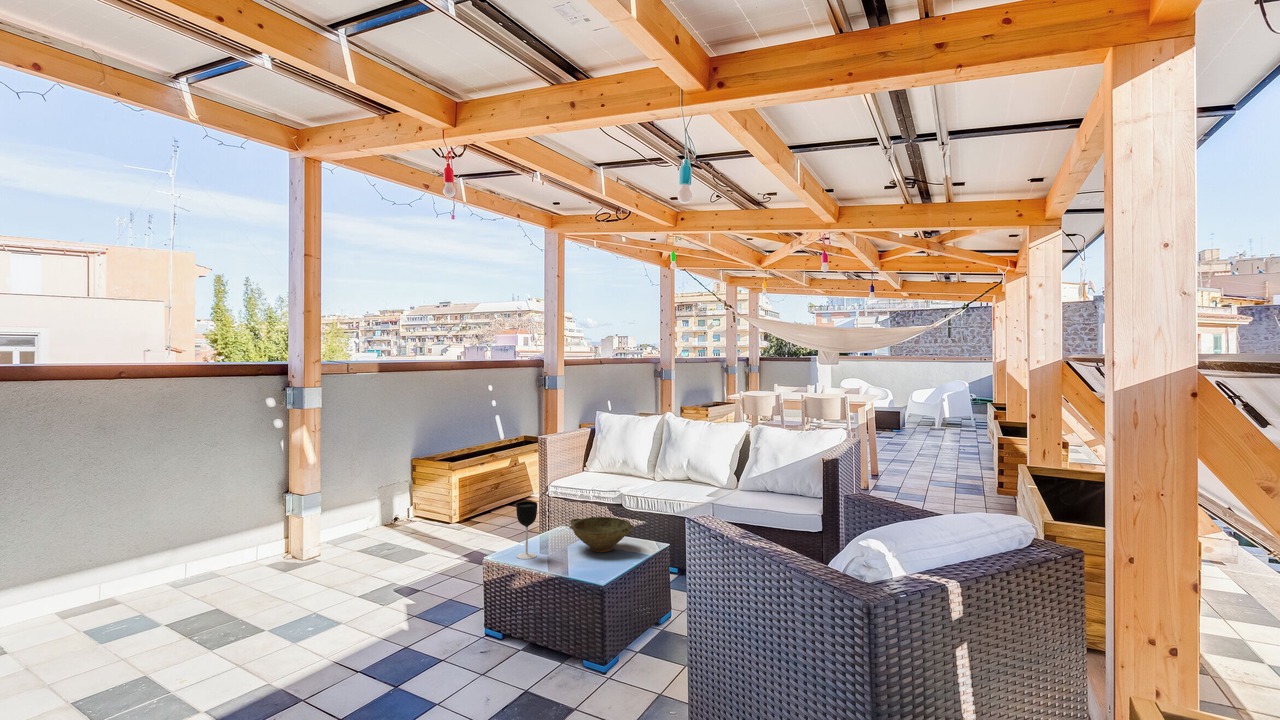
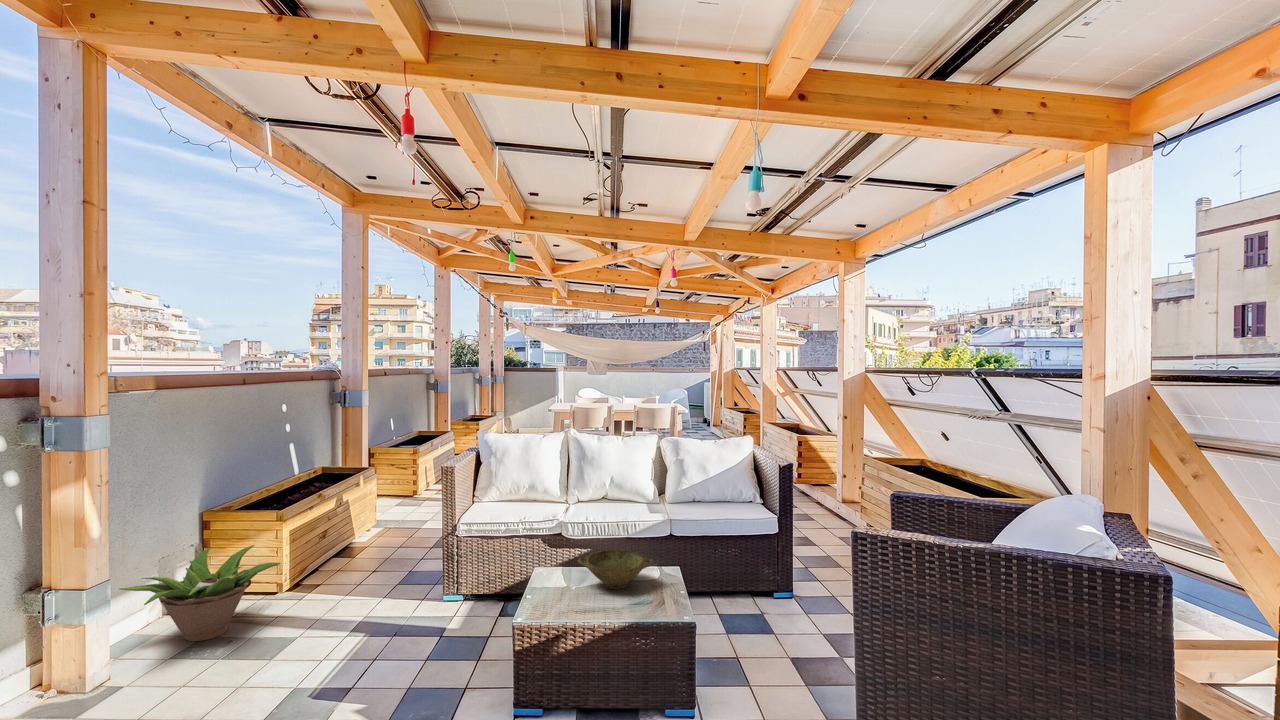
decorative plant: none [340,482,432,544] -> present [119,545,280,642]
wine glass: present [516,501,537,559] -> none [548,548,572,615]

